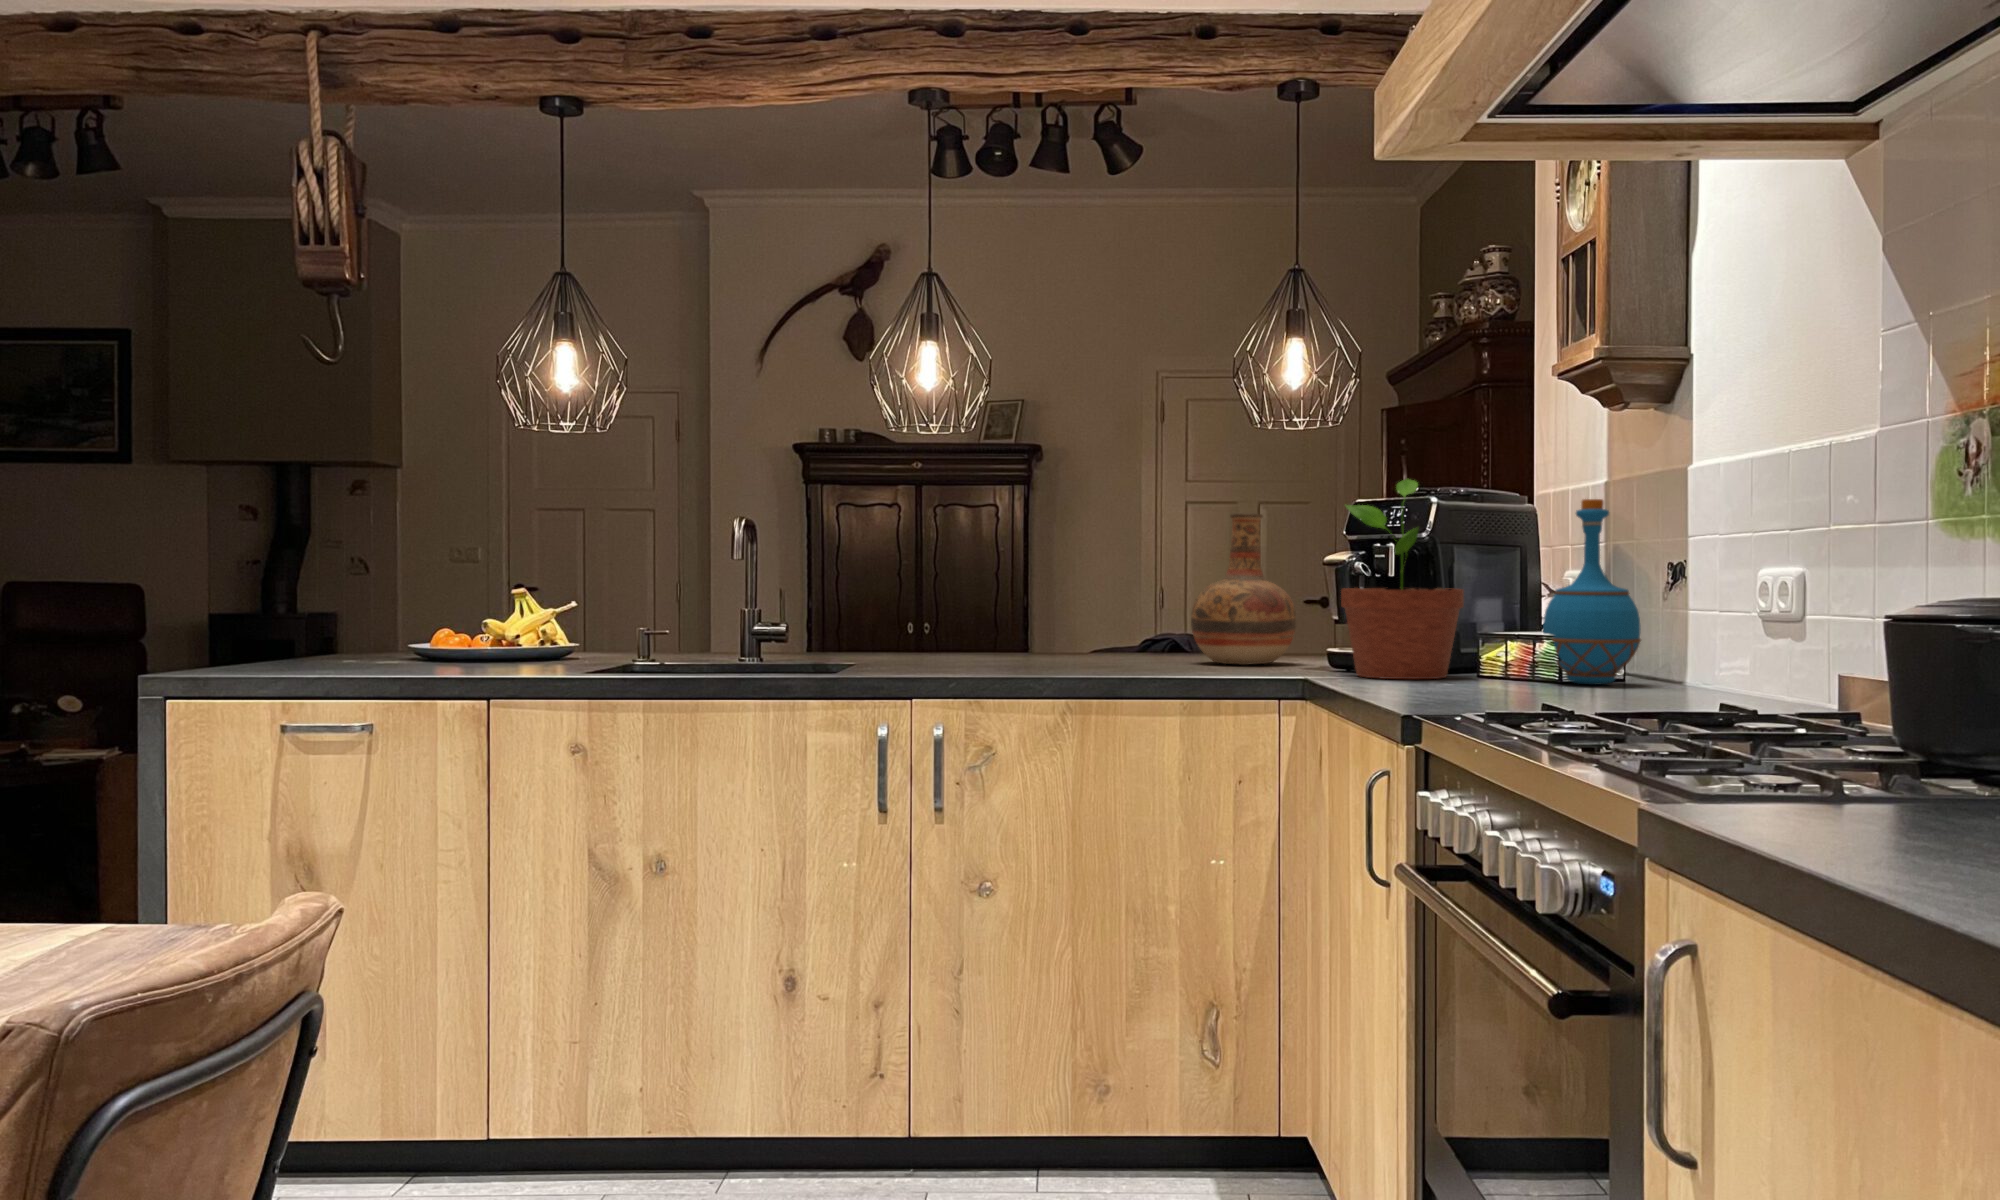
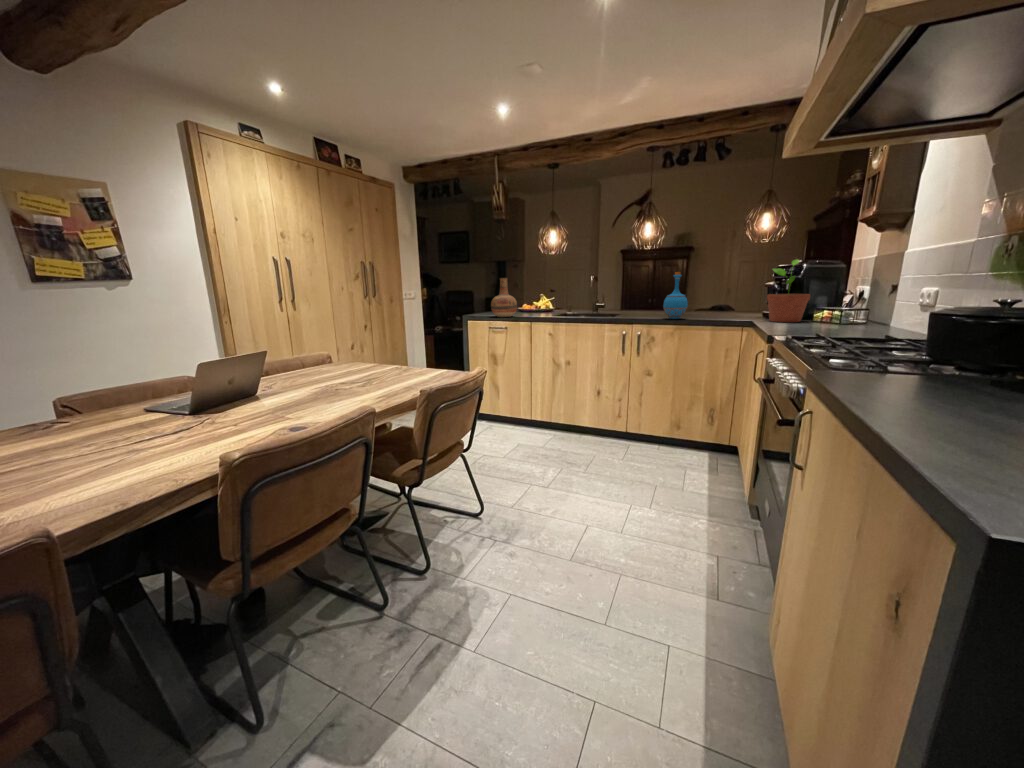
bottle: present [1543,499,1641,685] -> present [663,272,688,319]
vase: present [1191,514,1296,665] -> present [491,278,517,317]

